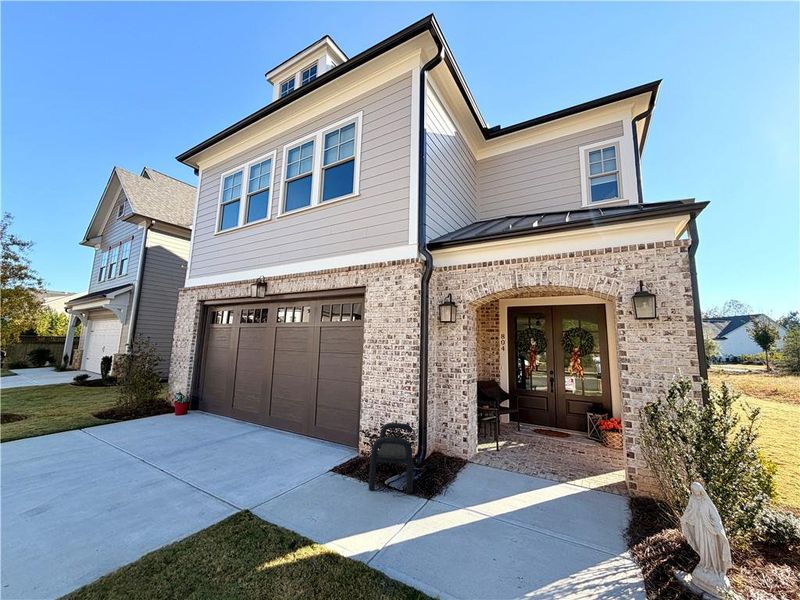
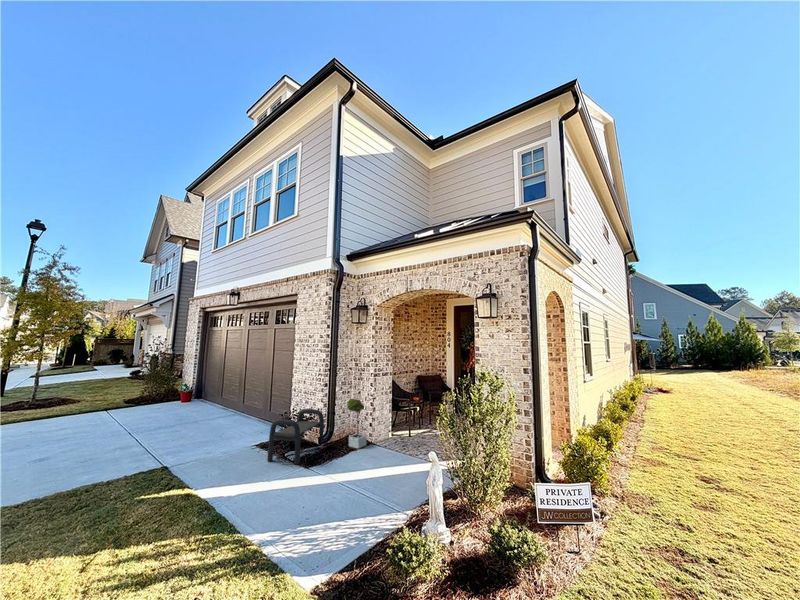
potted tree: none [438,410,461,469] -> present [347,399,366,449]

